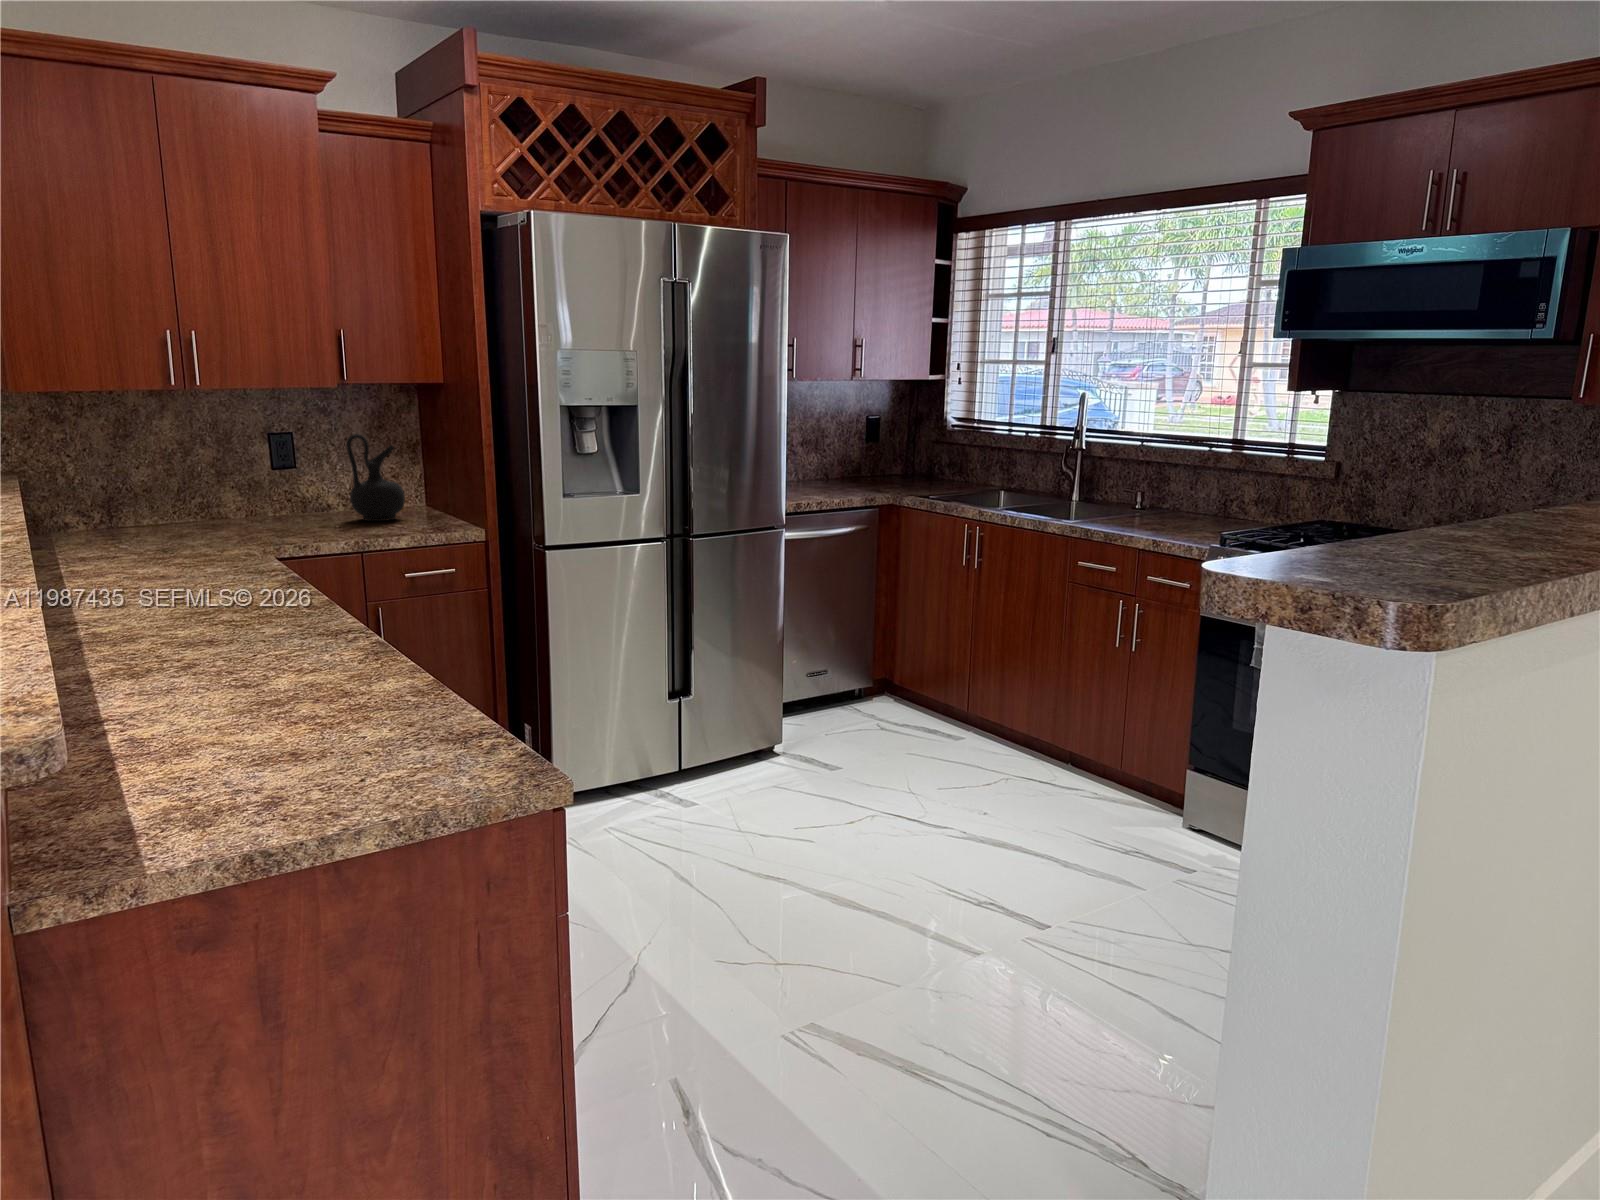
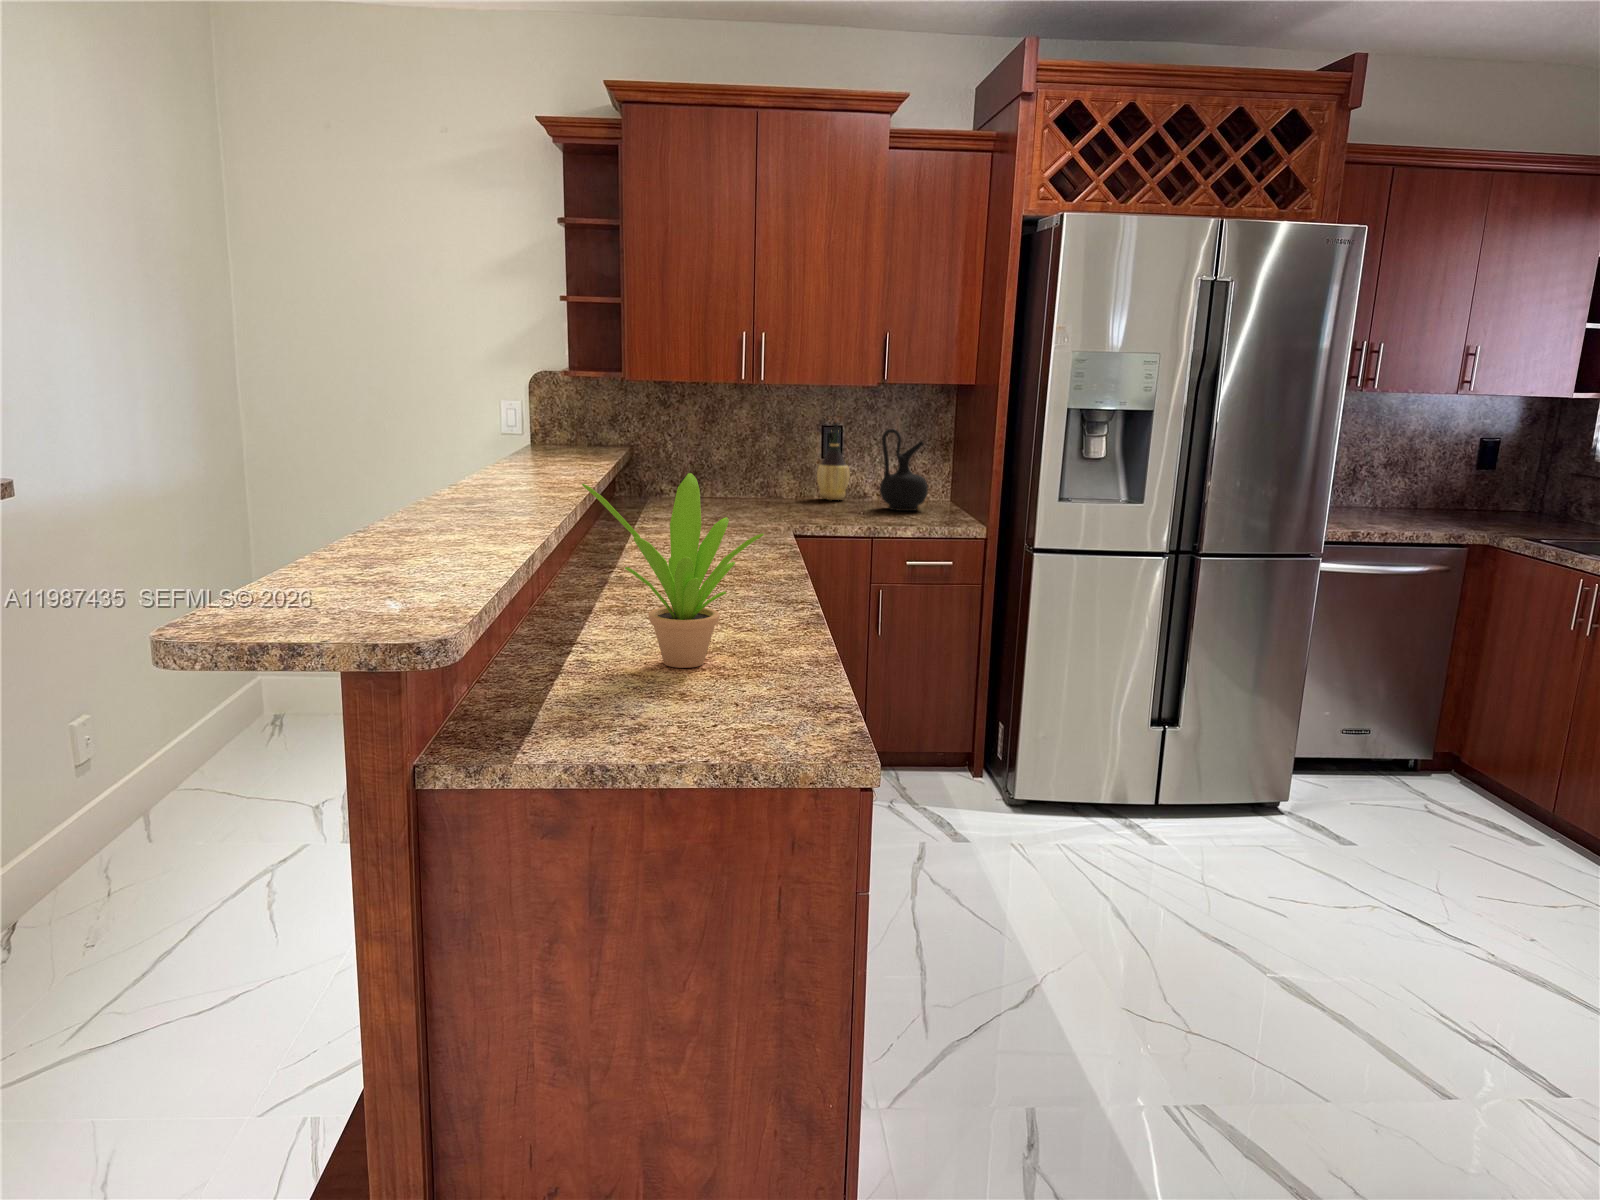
wine bottle: none [268,425,307,516] -> present [817,424,850,500]
potted plant: none [119,503,357,727] -> present [582,473,764,668]

